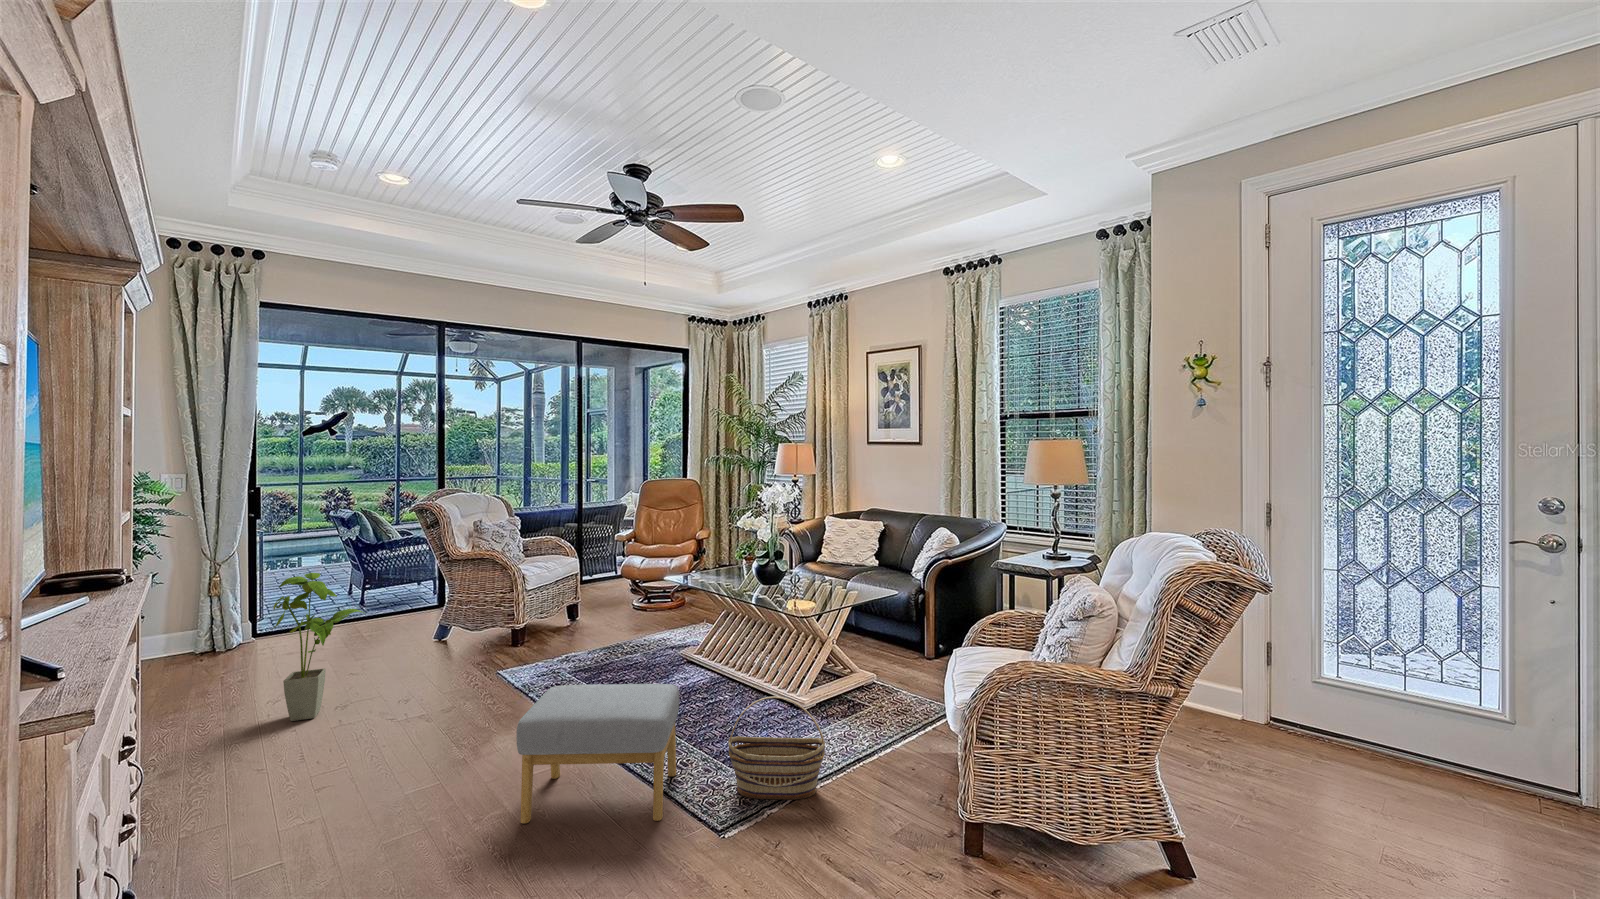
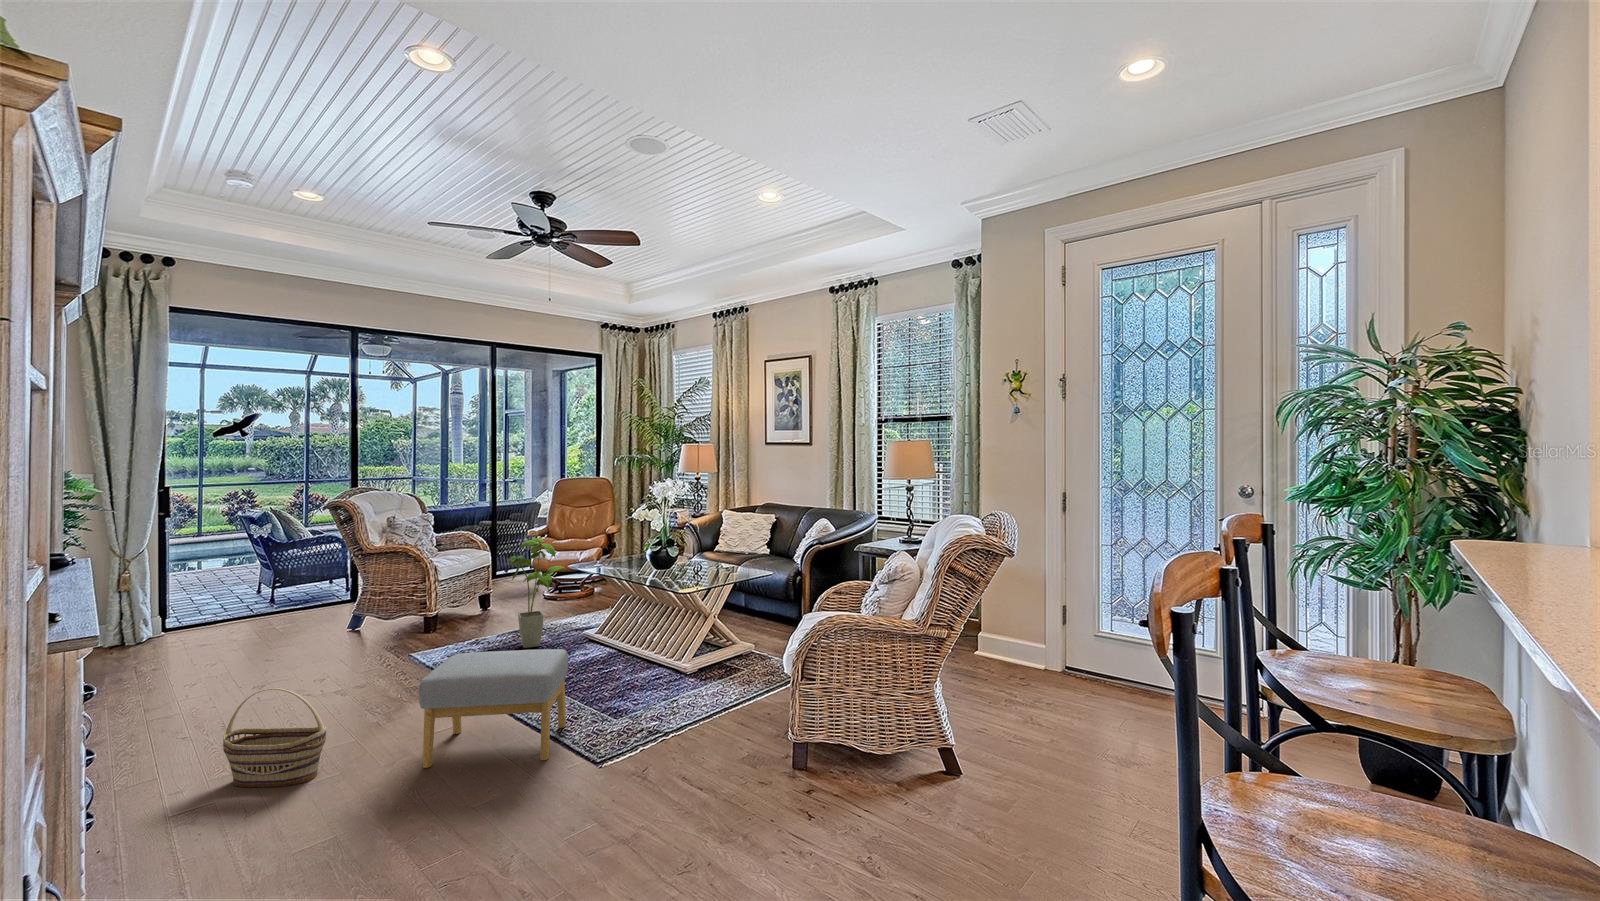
house plant: present [272,573,364,721] -> present [507,538,566,648]
basket: present [728,696,825,800] -> present [223,688,326,787]

